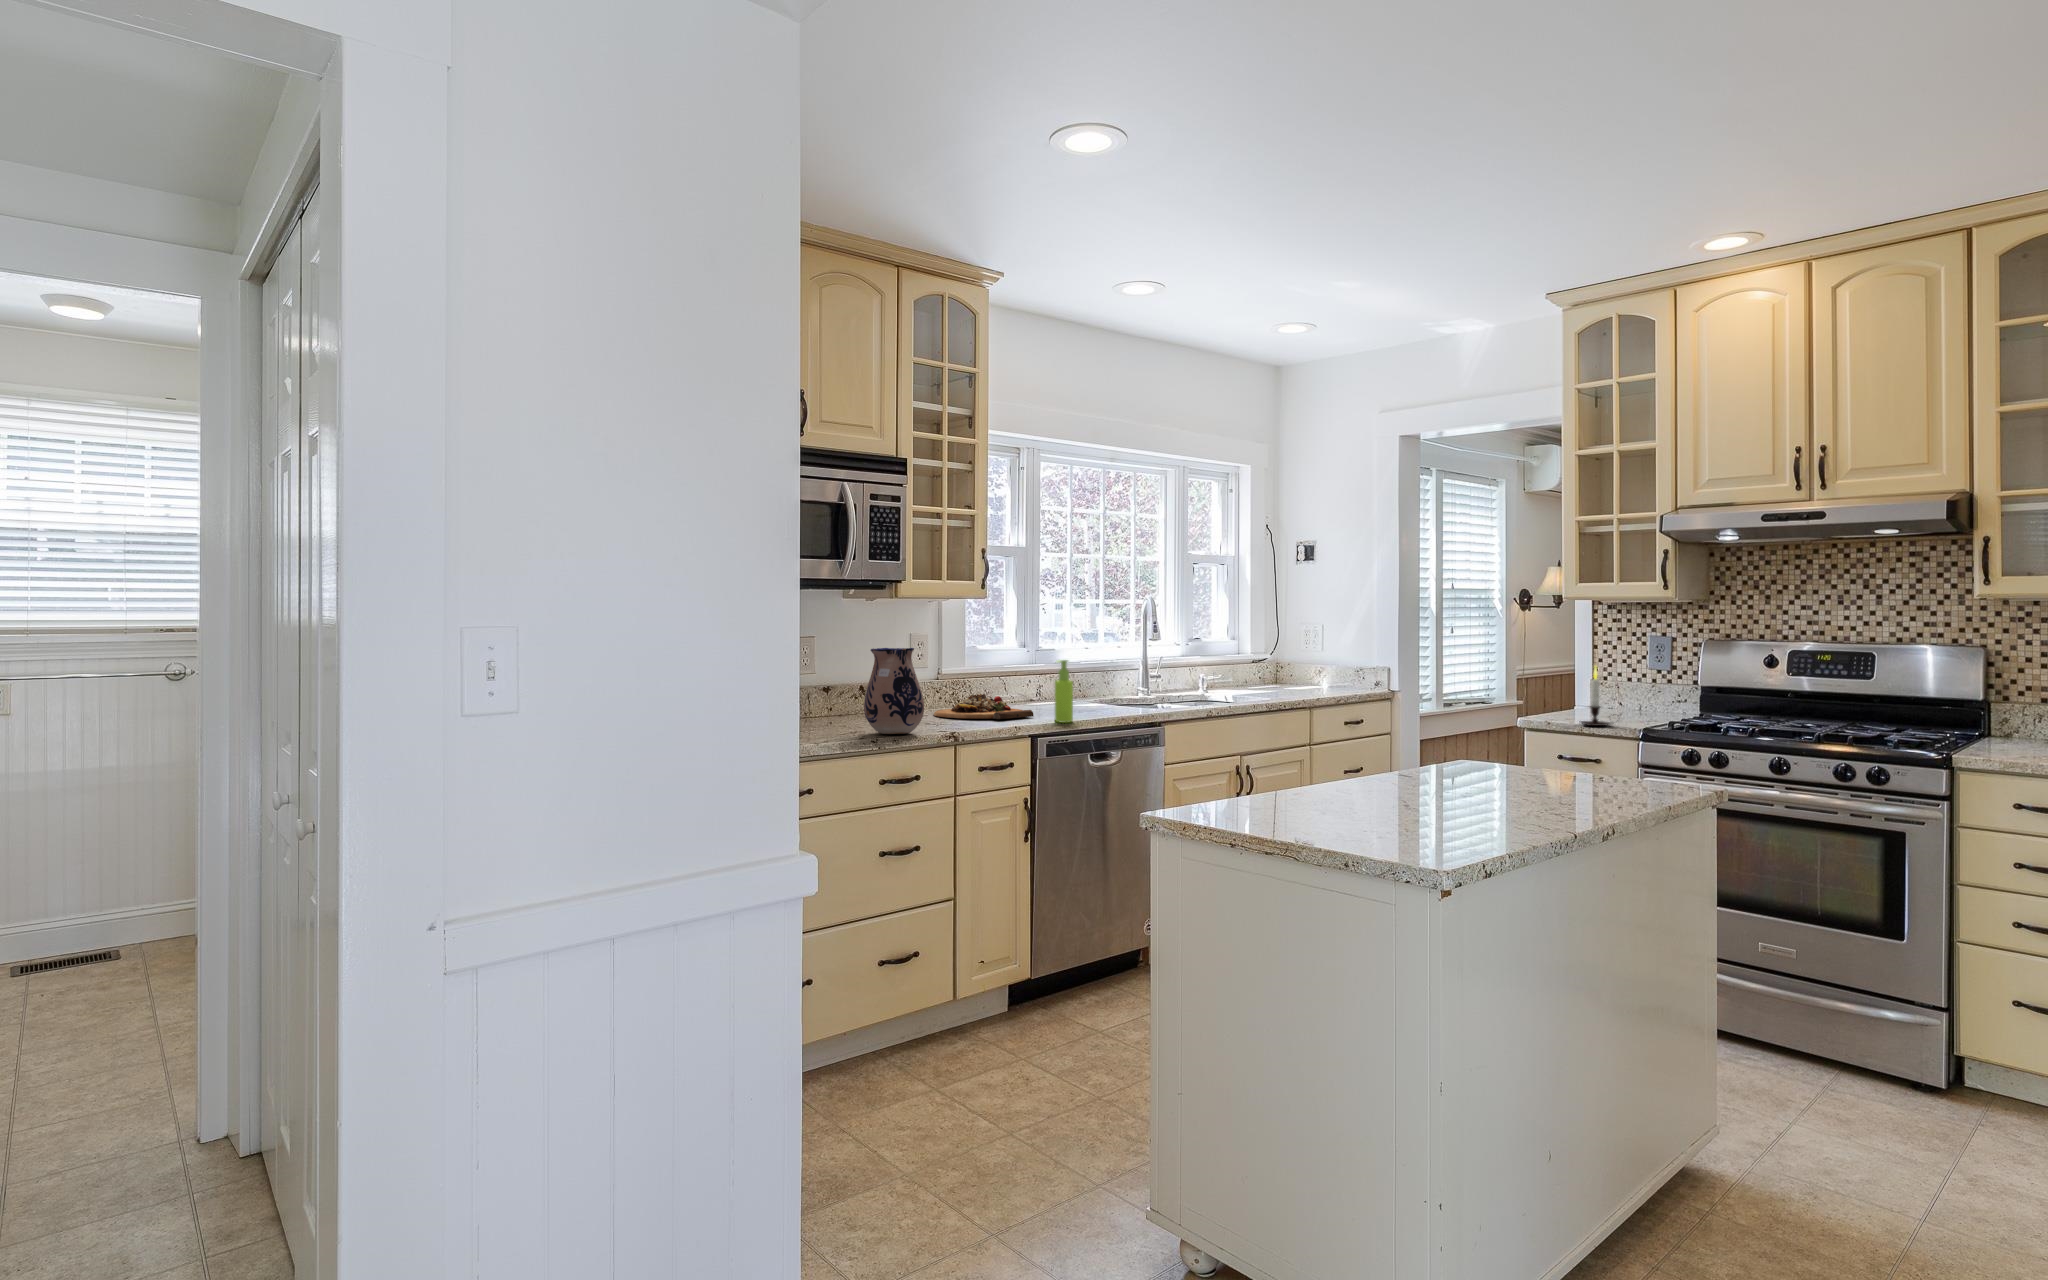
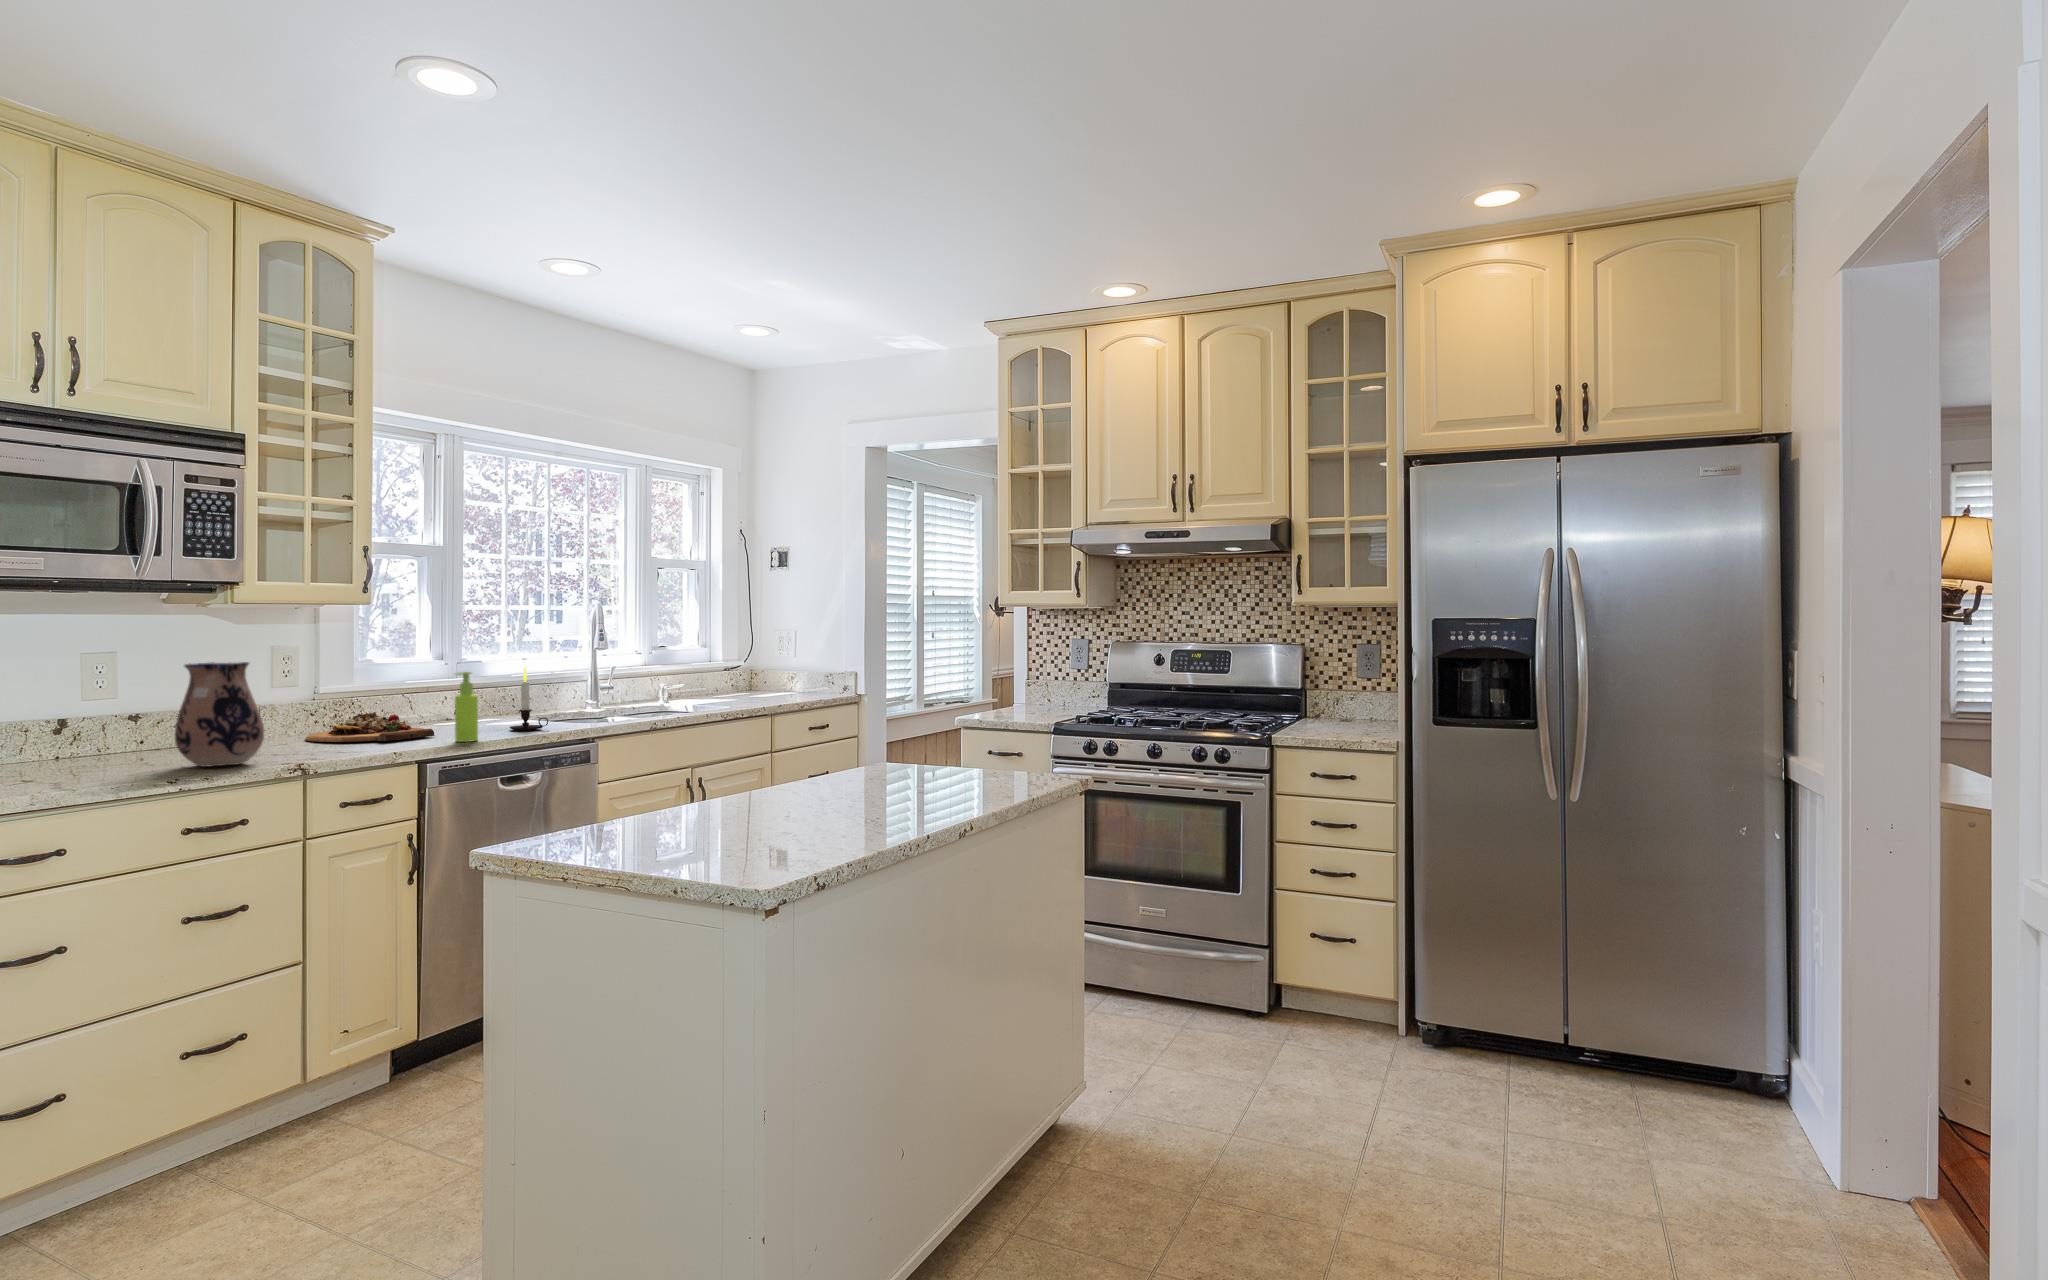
candle: present [1579,667,1612,726] -> present [509,667,548,730]

